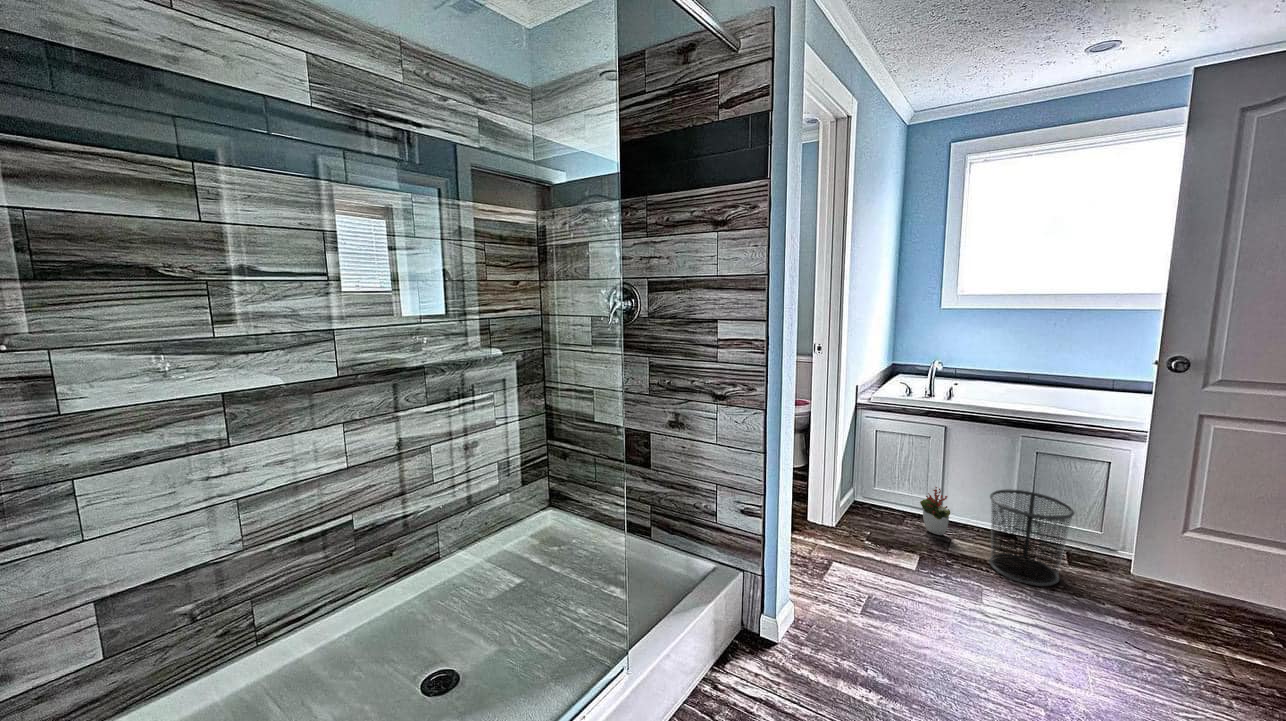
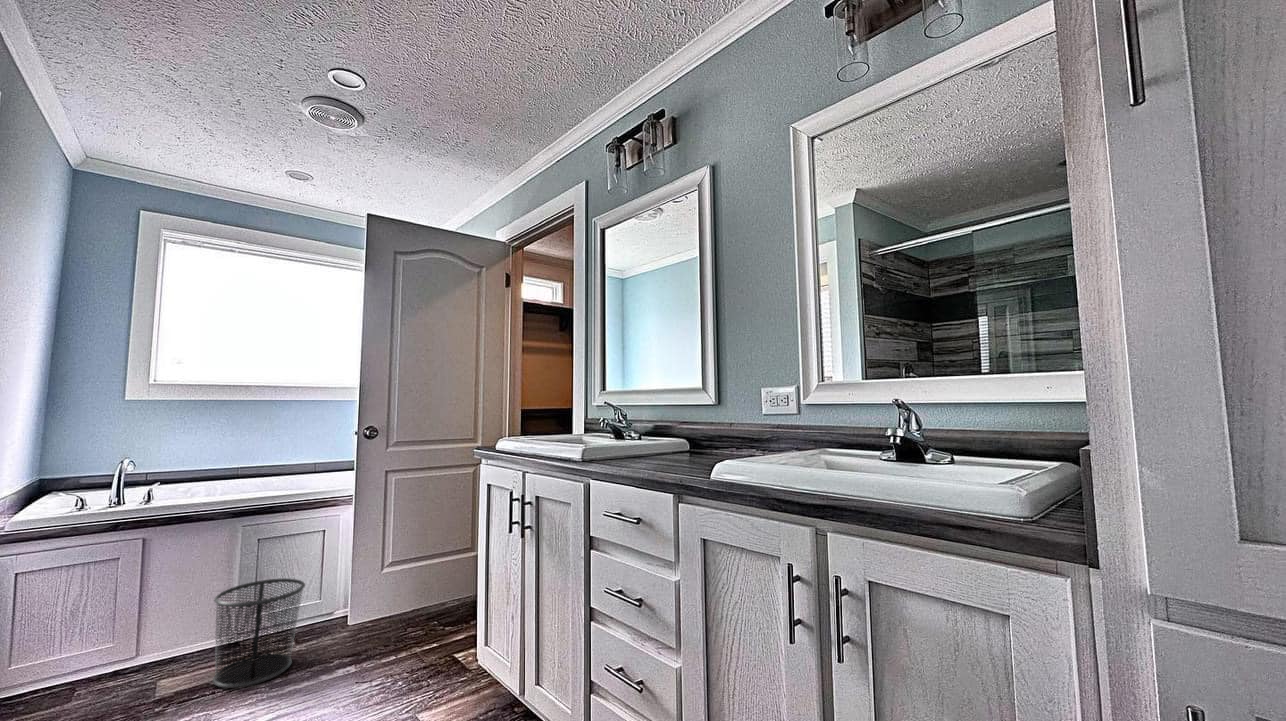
decorative plant: present [920,487,950,535] -> none [104,619,156,688]

